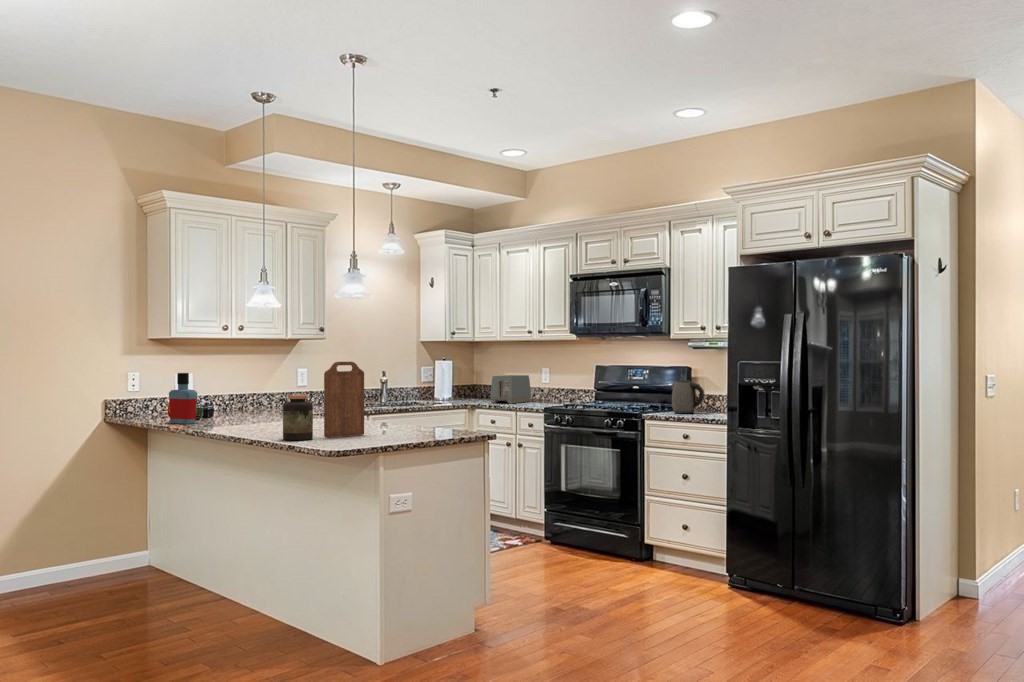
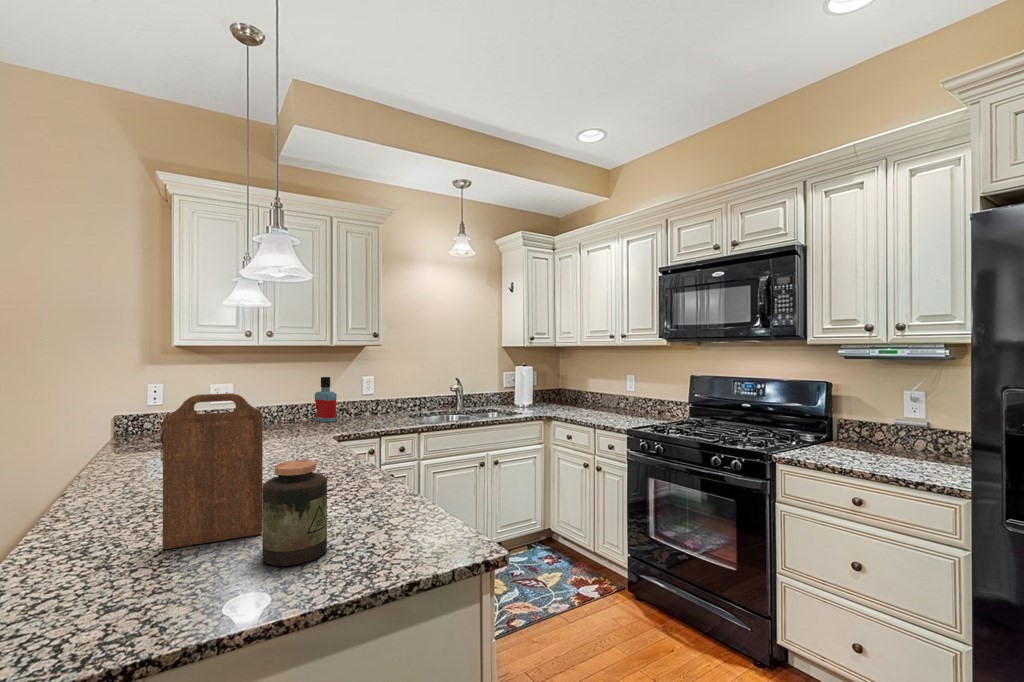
bottle: present [169,373,197,424] -> present [315,377,337,422]
toaster: present [490,375,531,404] -> none [569,383,615,416]
kettle: present [671,380,704,414] -> none [815,405,876,457]
jar: present [283,395,313,440] -> present [262,460,327,566]

